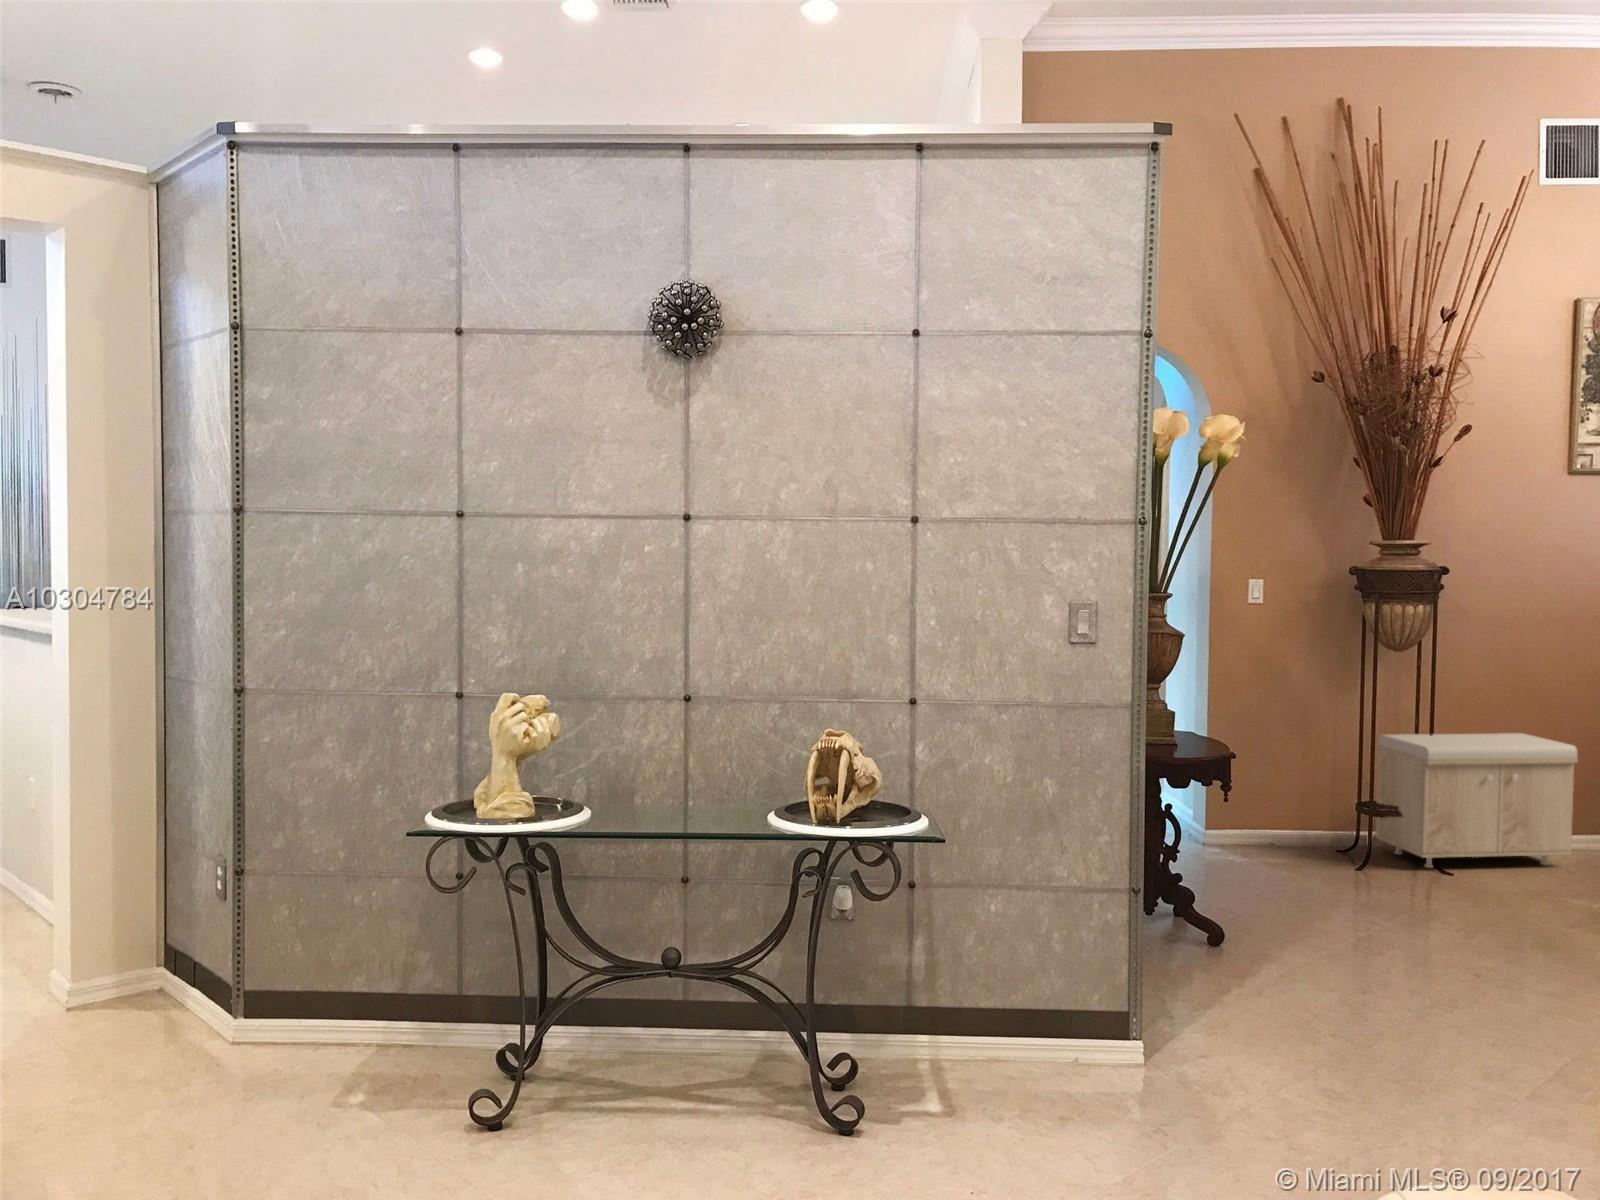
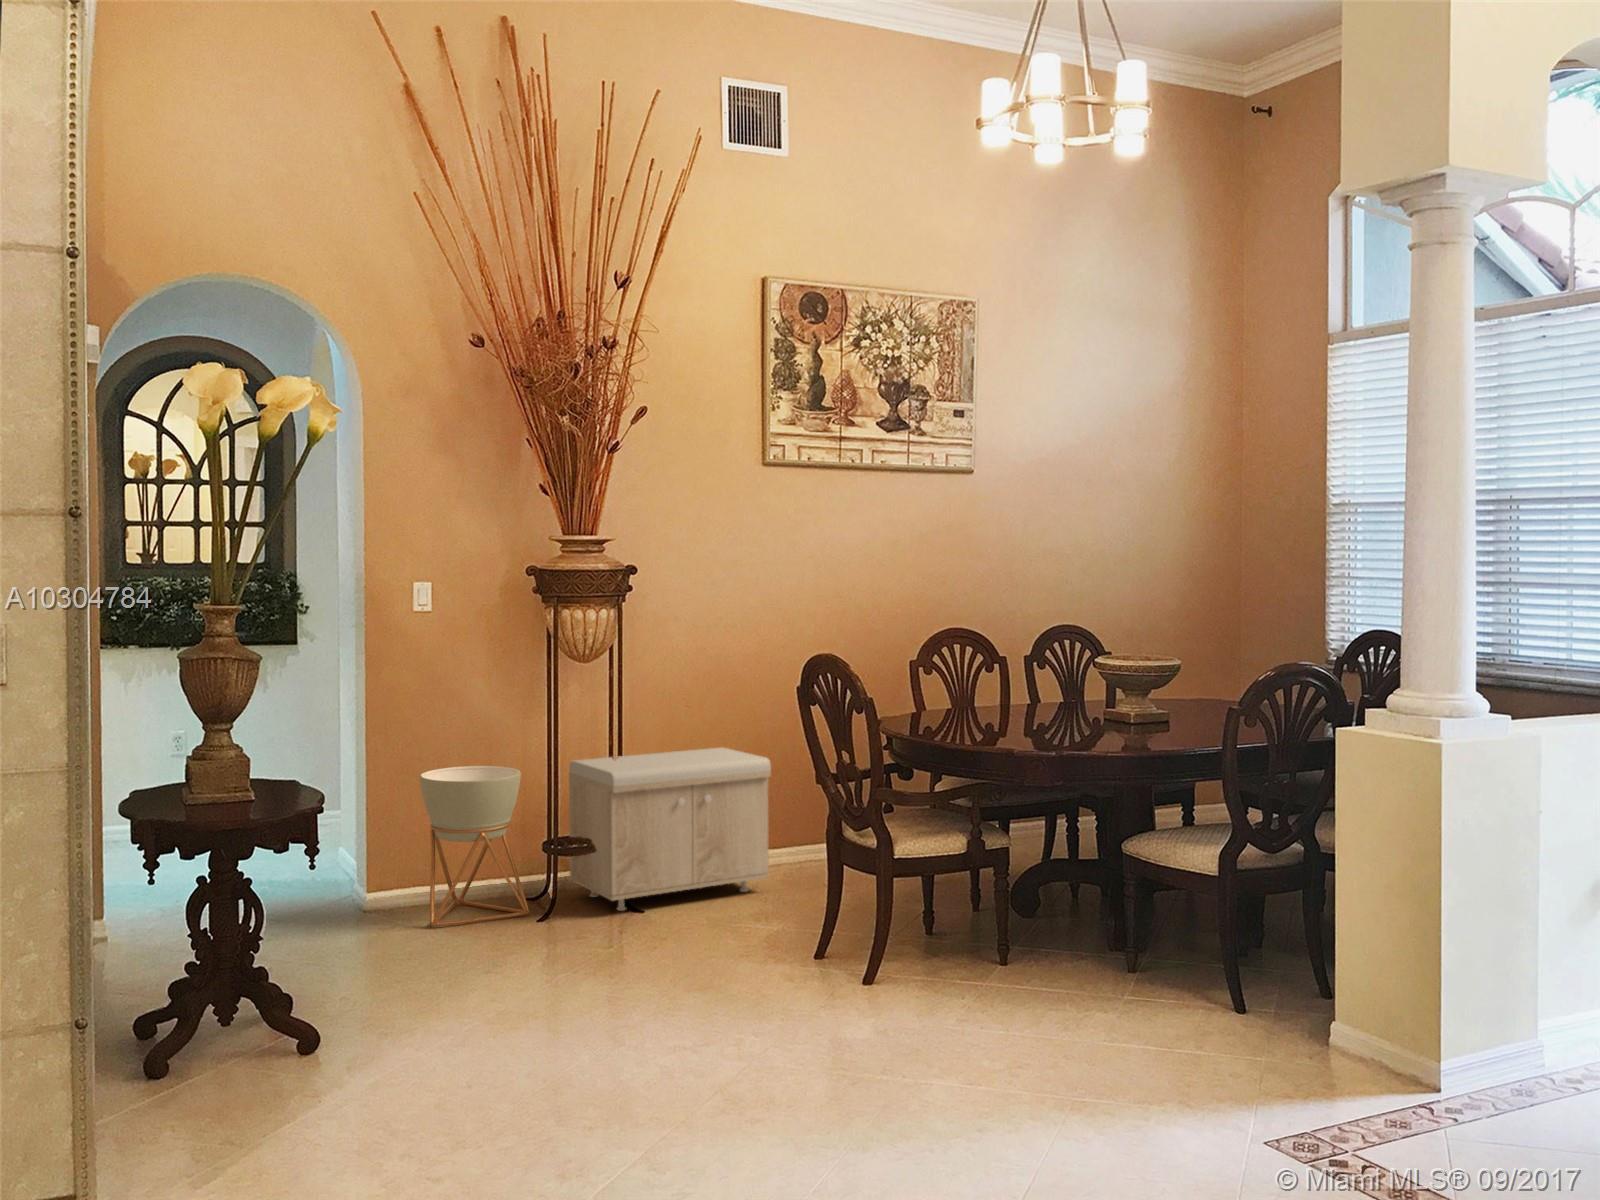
planter: none [1253,733,1345,862] -> present [420,766,529,927]

